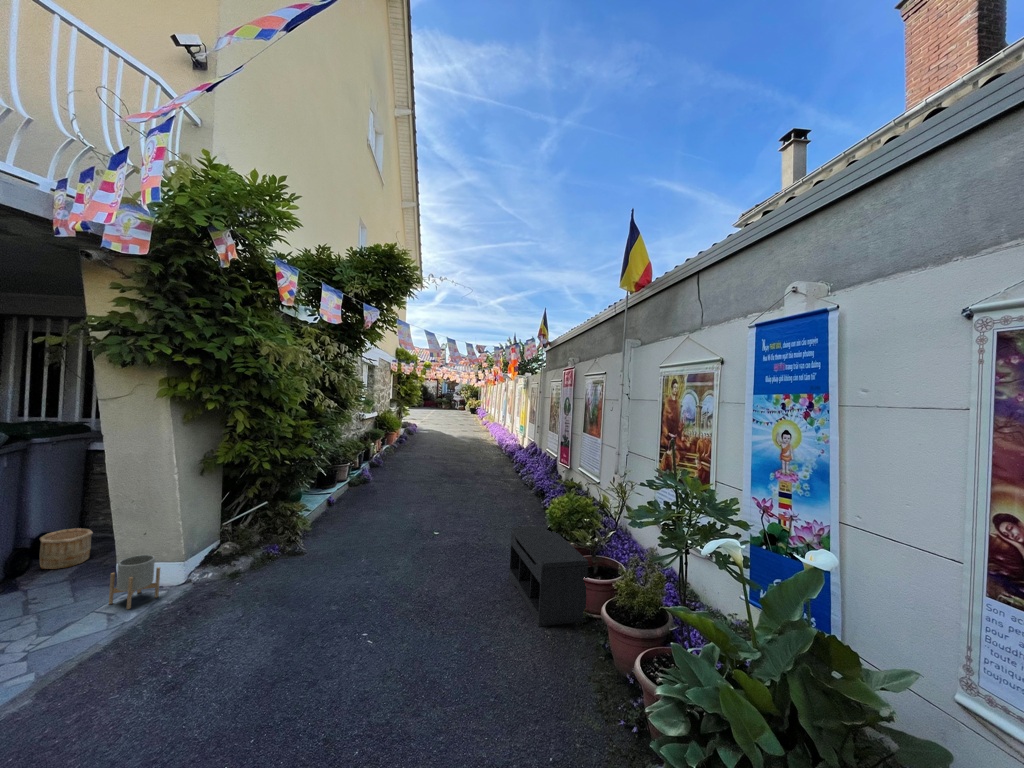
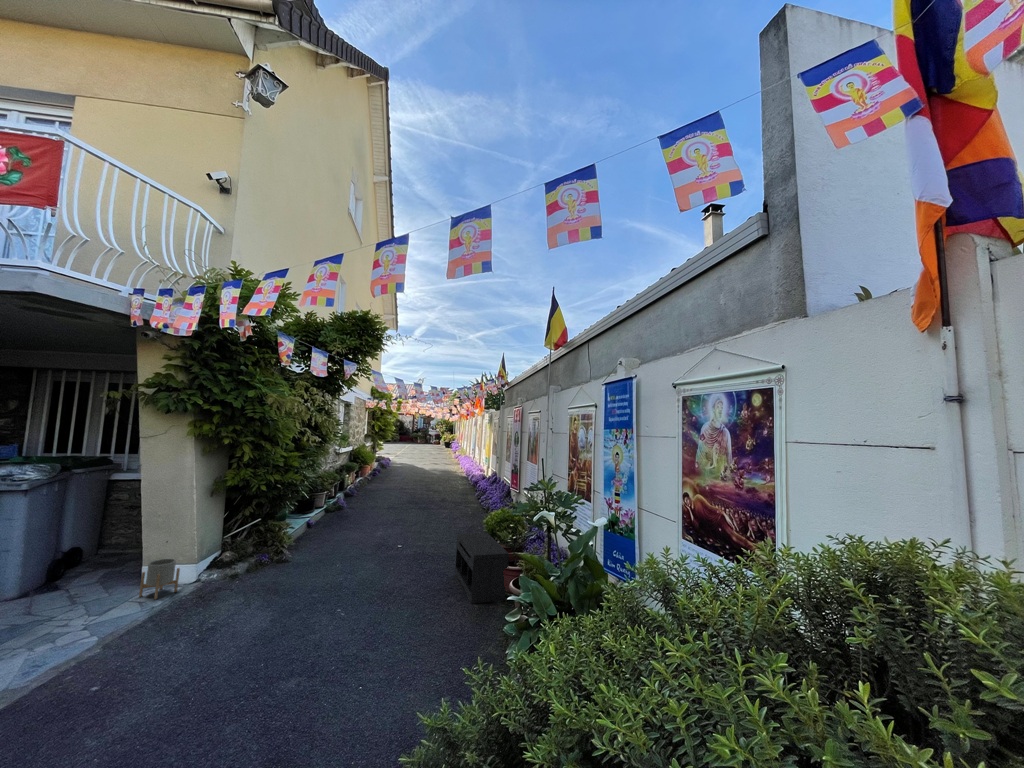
wooden bucket: present [40,528,93,569] -> none [73,543,117,575]

